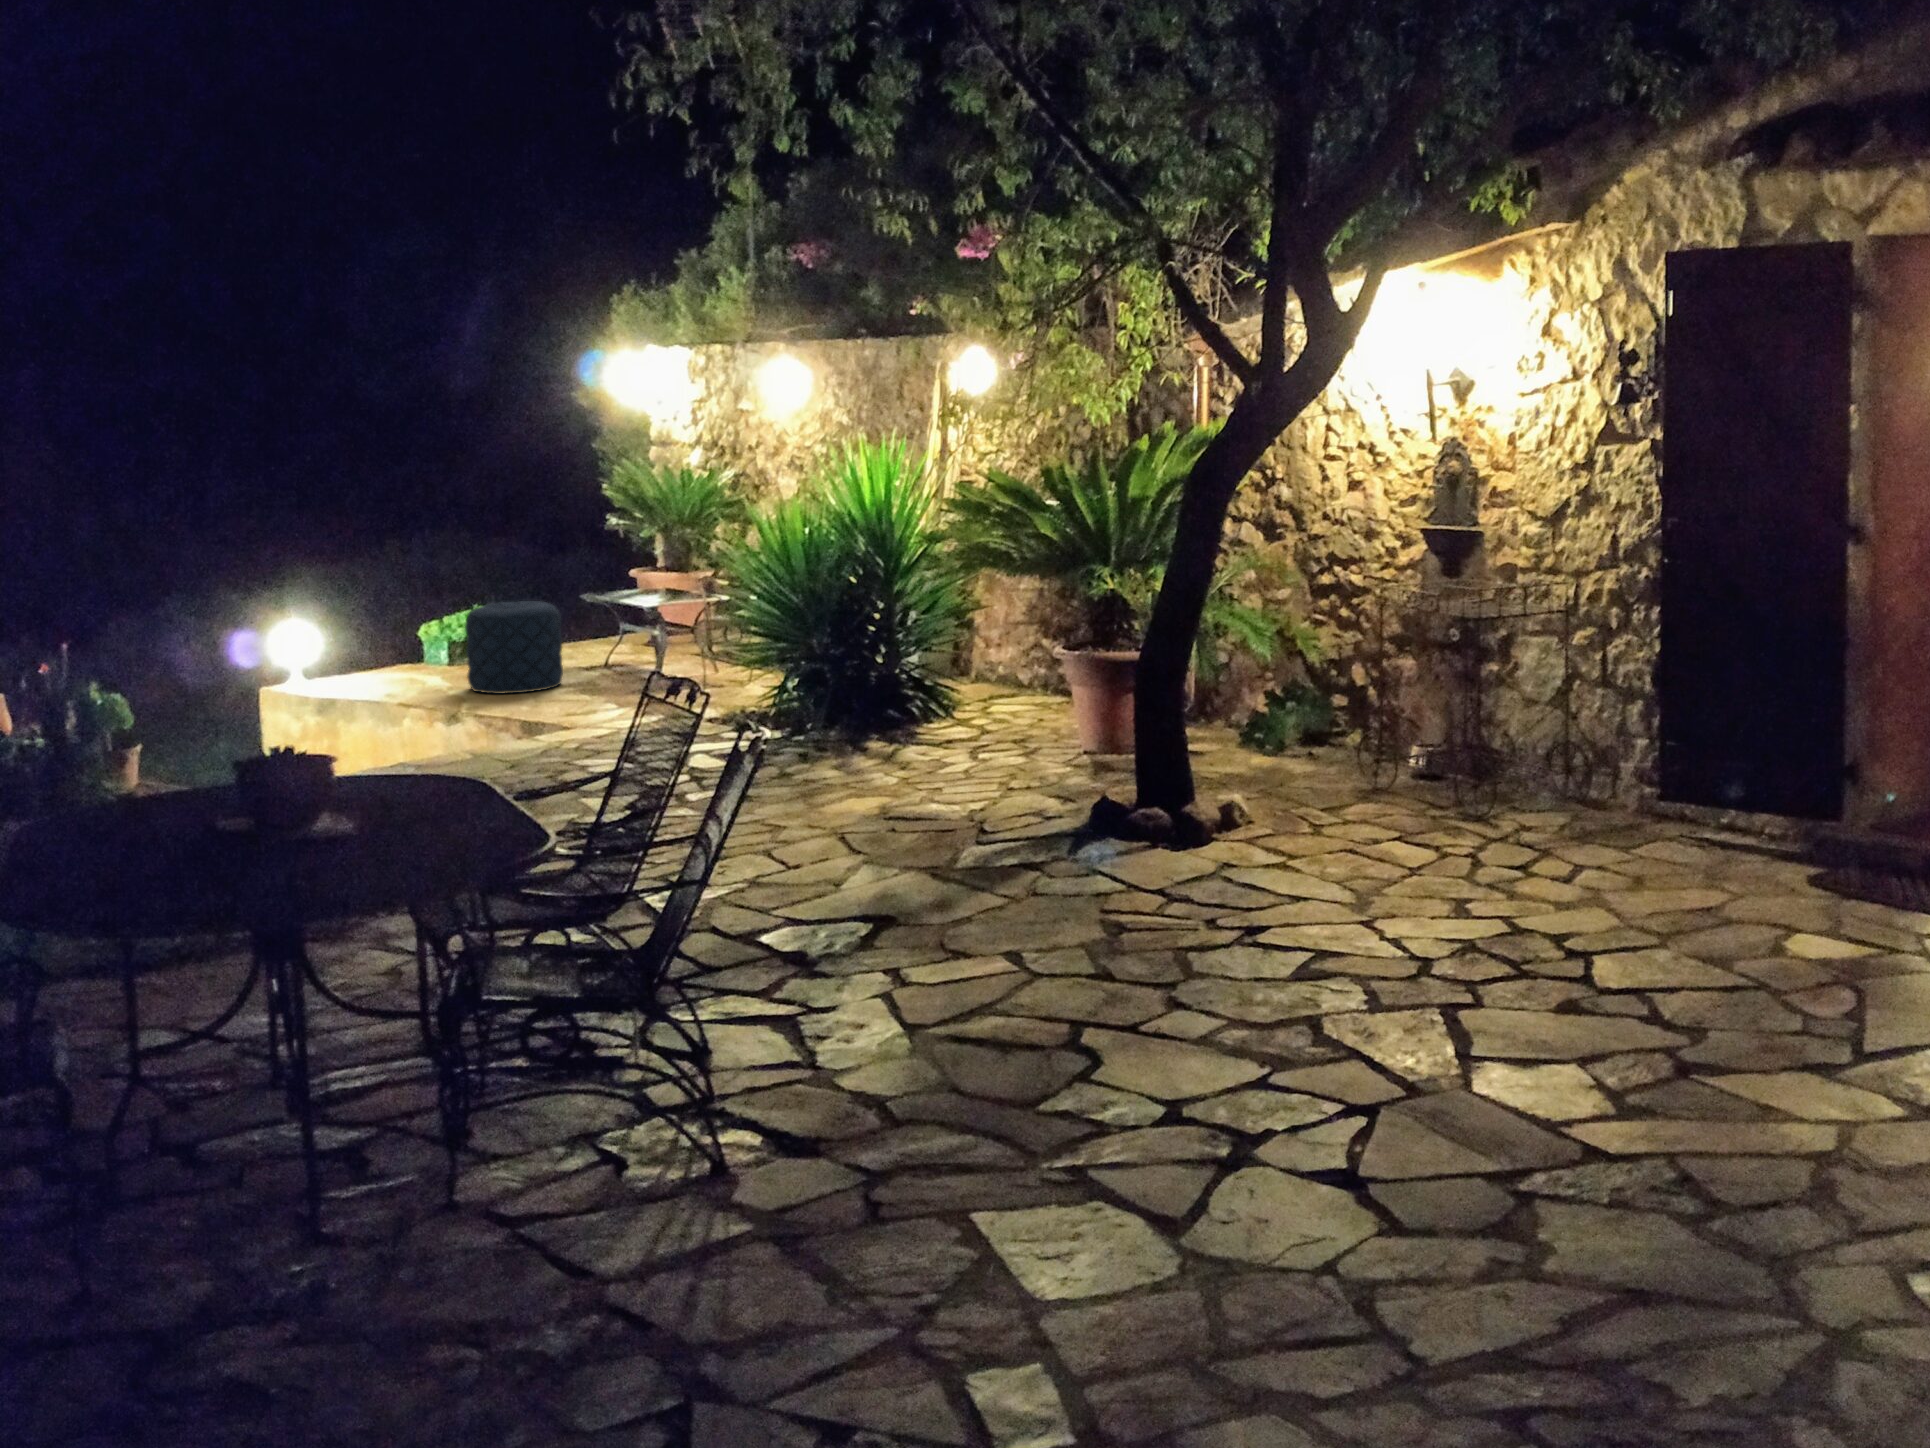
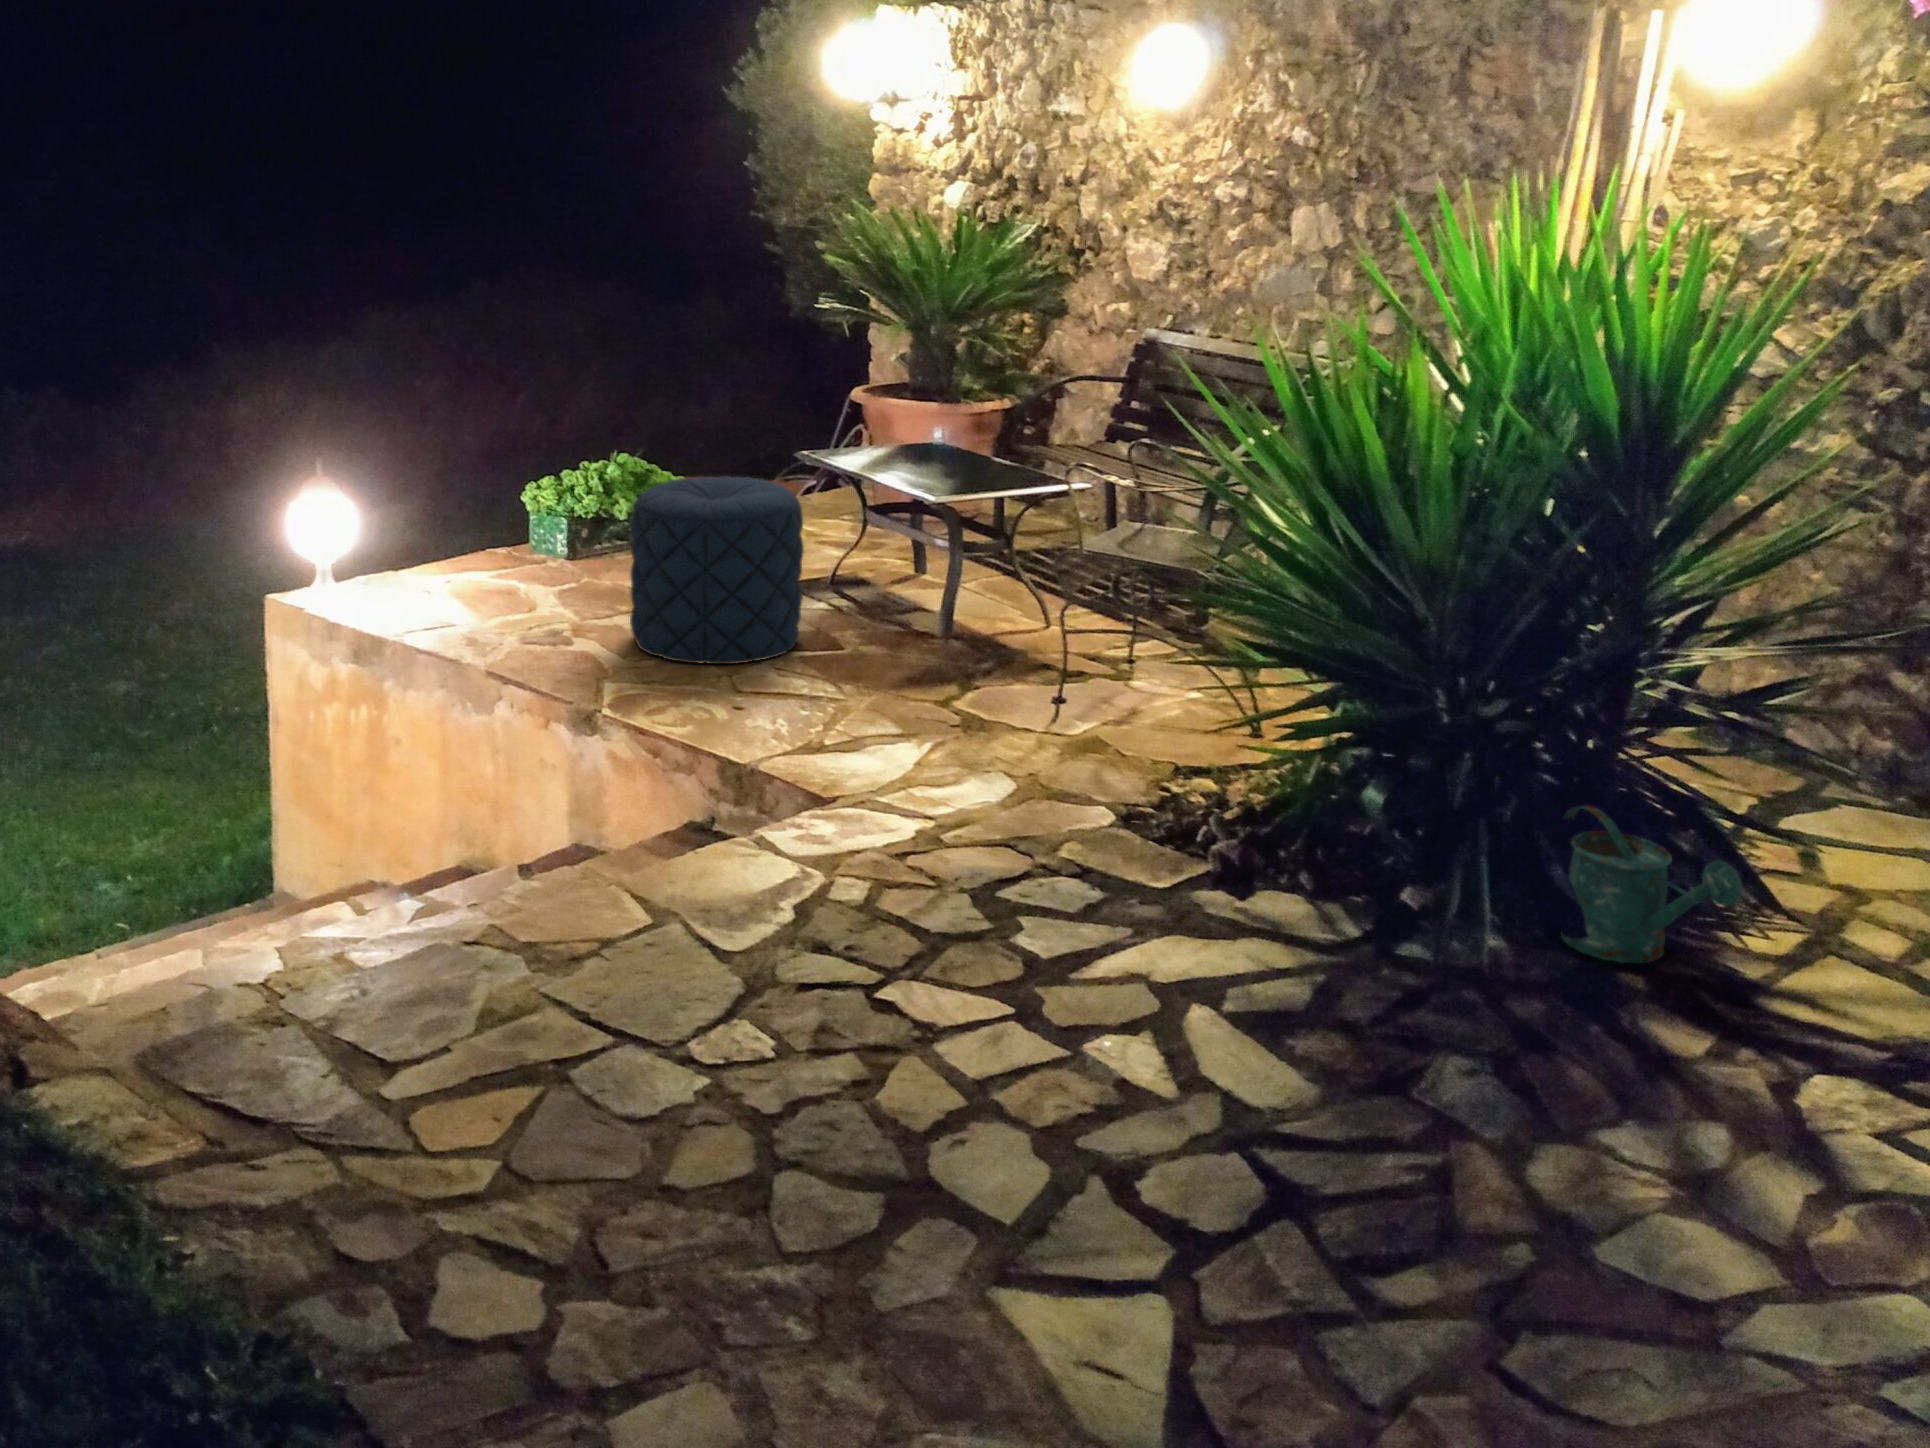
watering can: none [828,685,875,742] -> present [1562,806,1742,963]

